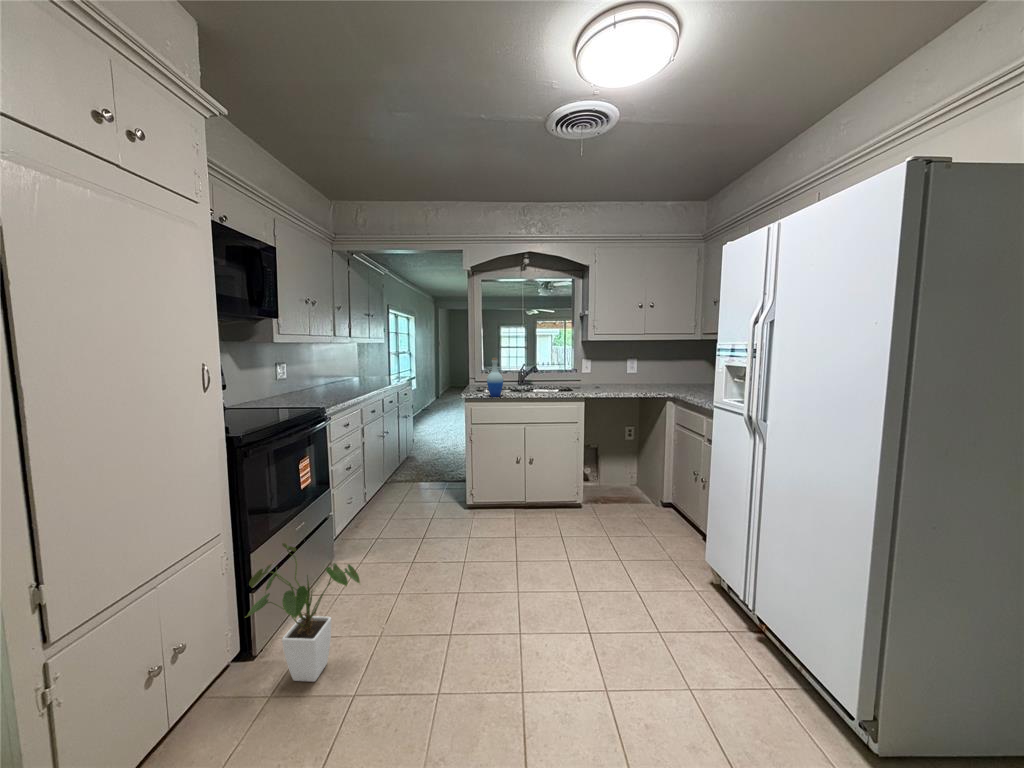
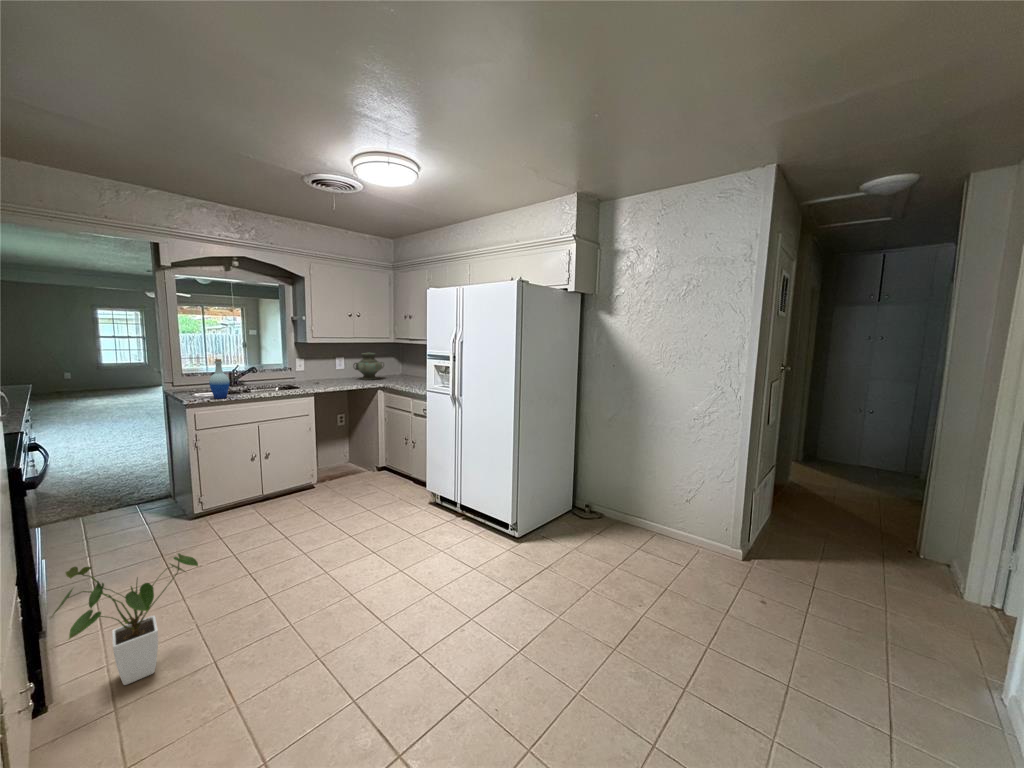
vase: none [644,352,686,386] -> present [353,352,384,380]

